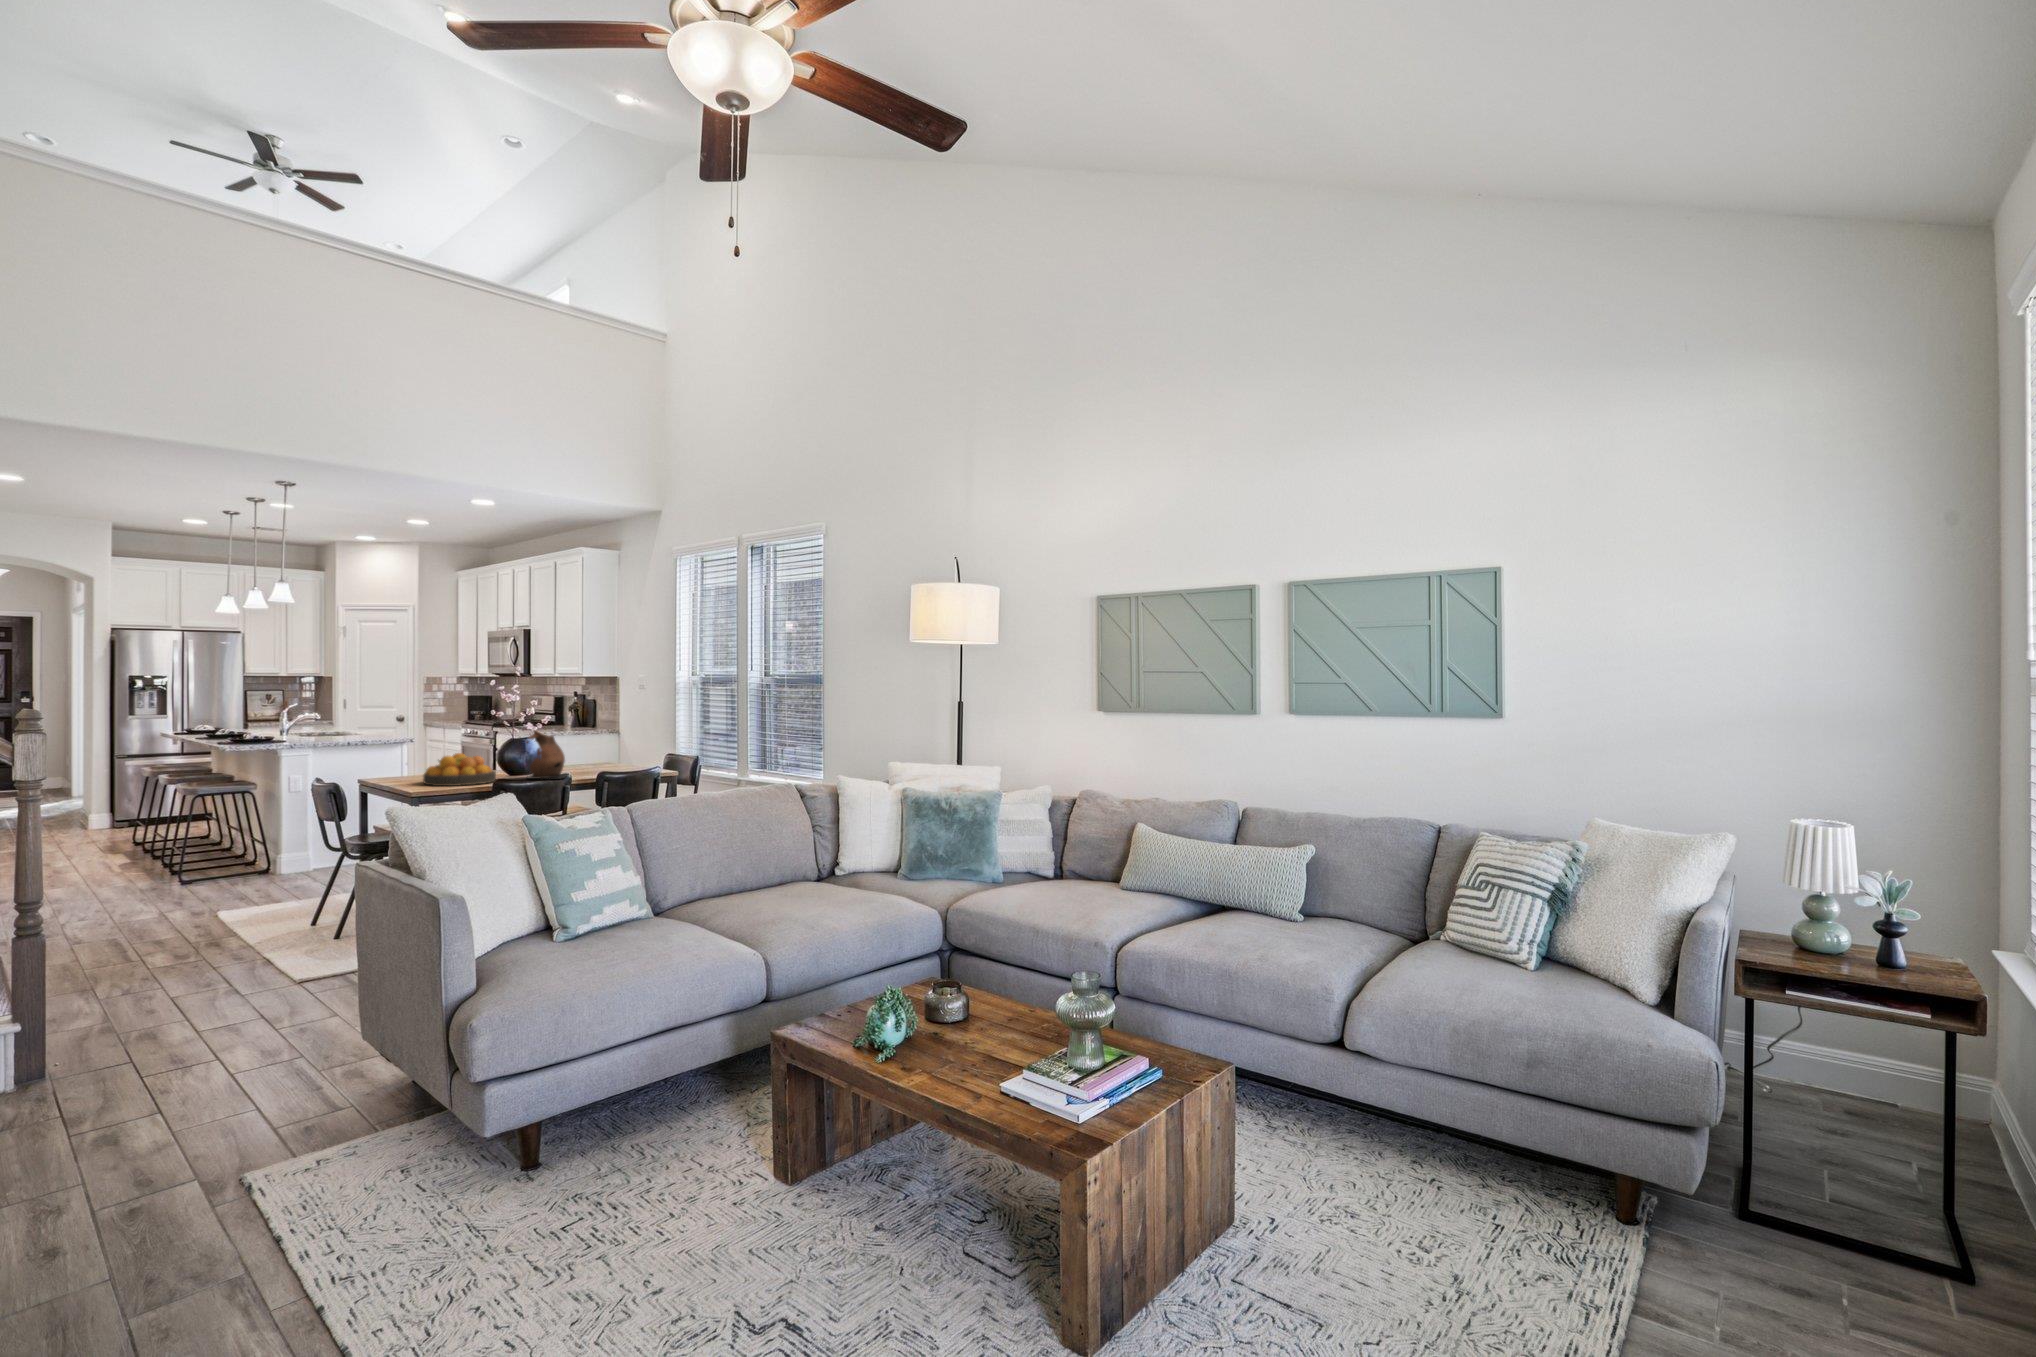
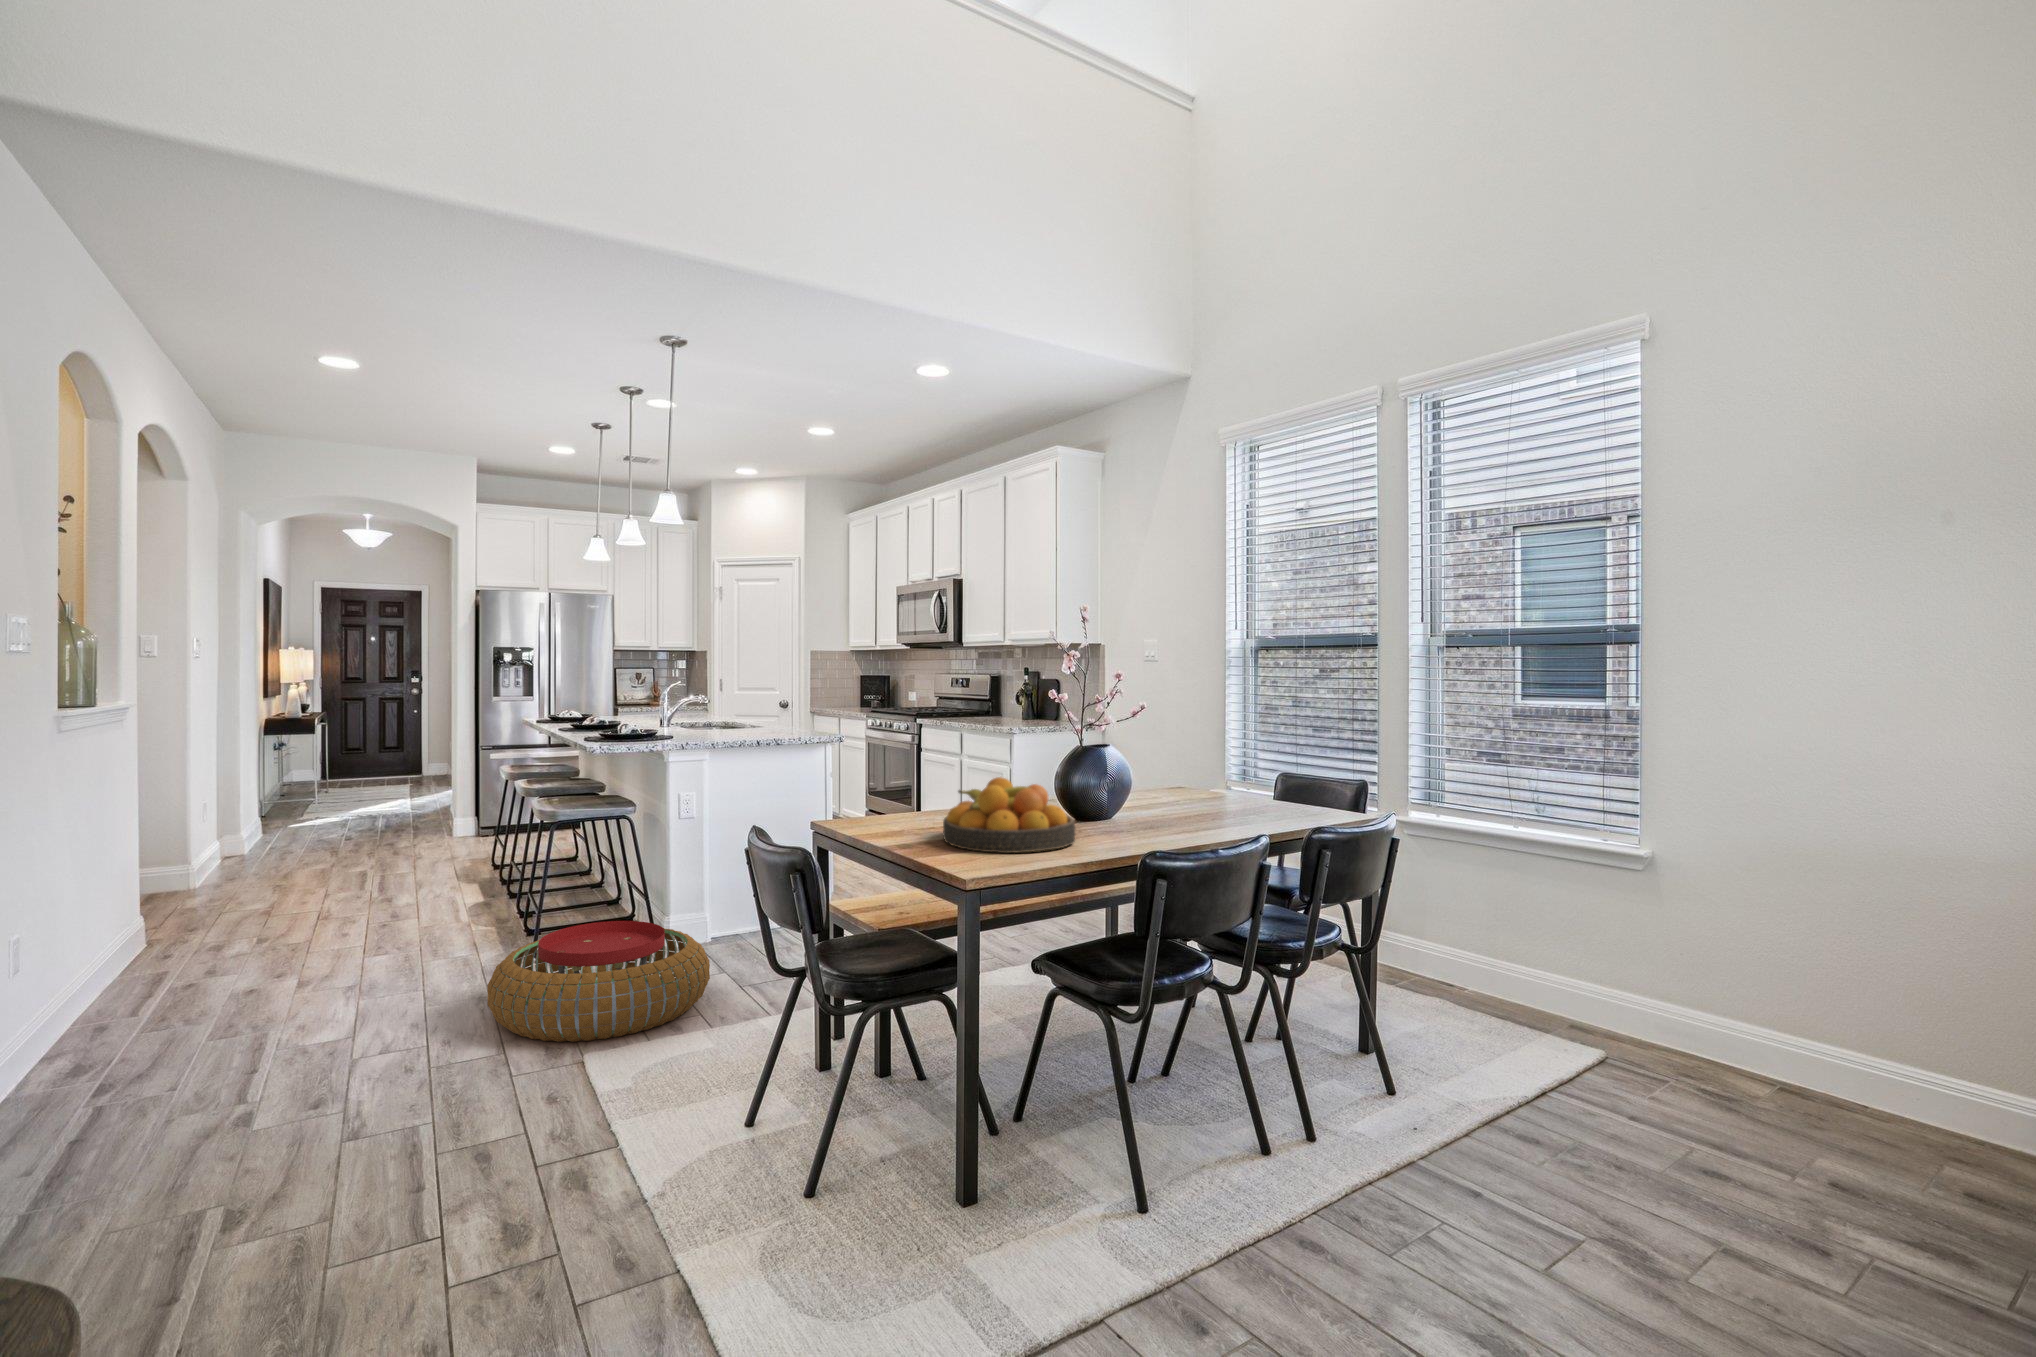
ceramic pitcher: present [526,730,567,779] -> none [1110,732,1197,838]
pouf: none [151,849,305,910] -> present [487,921,710,1042]

